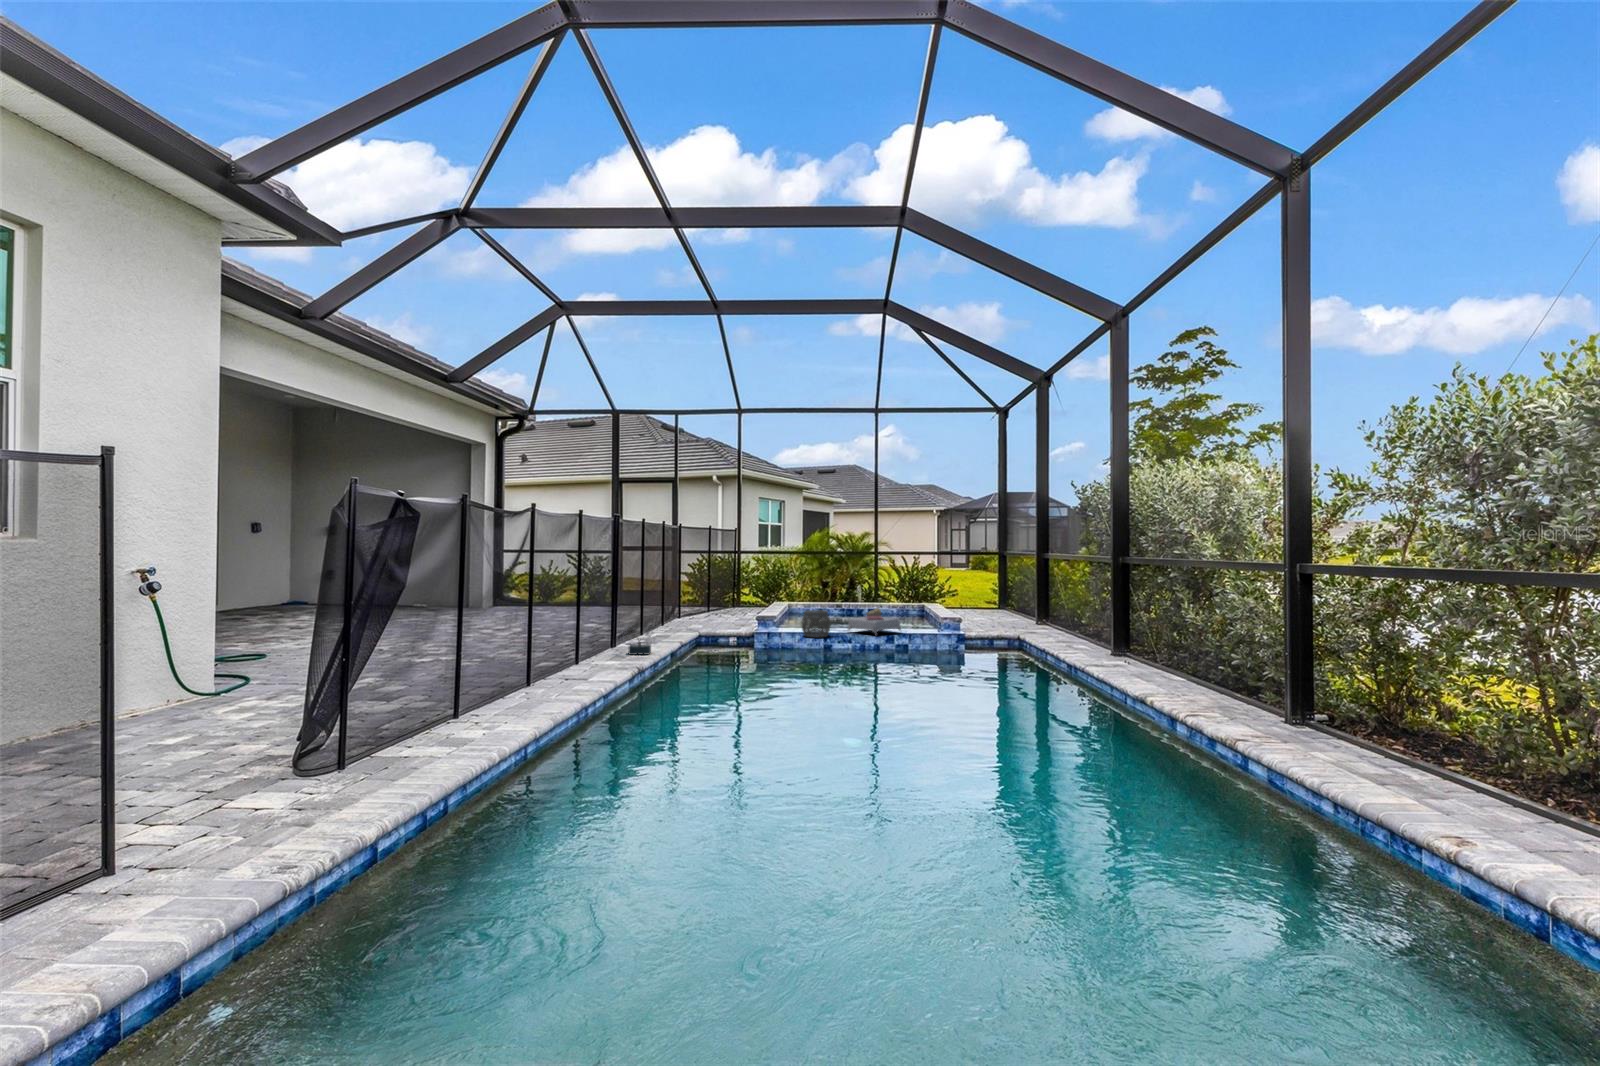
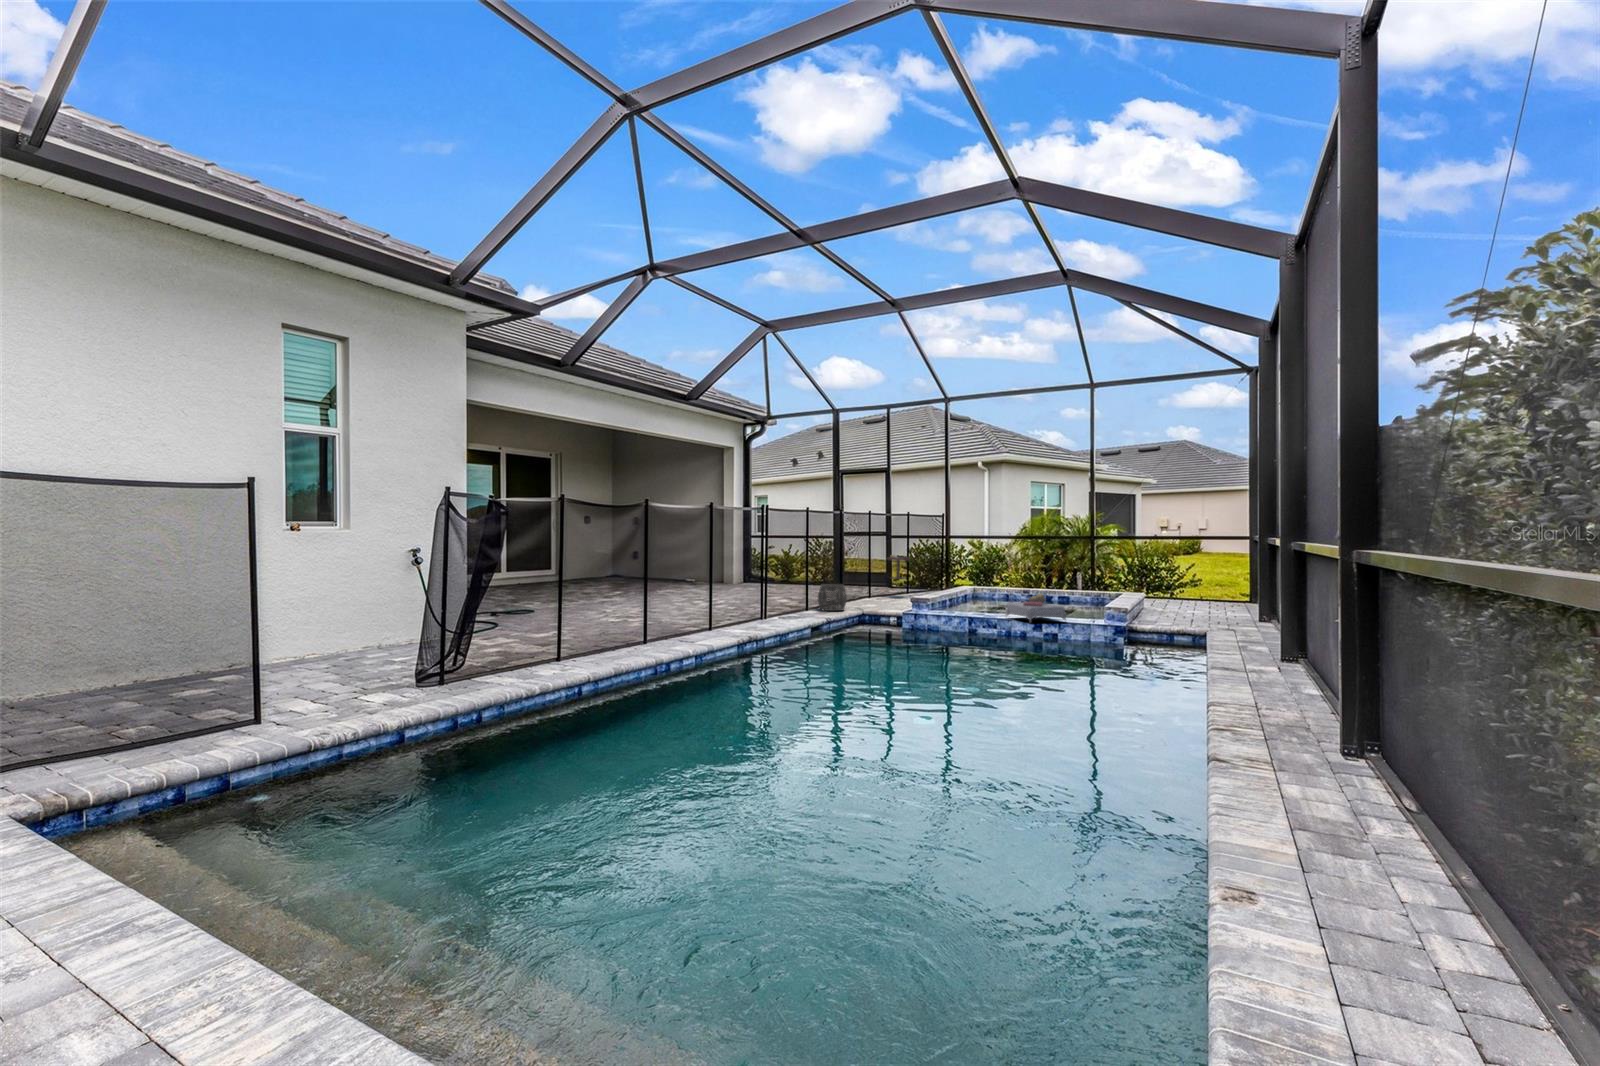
side table: none [715,577,738,620] -> present [887,555,910,579]
woven basket: present [801,610,831,638] -> present [818,584,847,611]
decorative plant: present [622,625,655,655] -> none [747,593,781,623]

